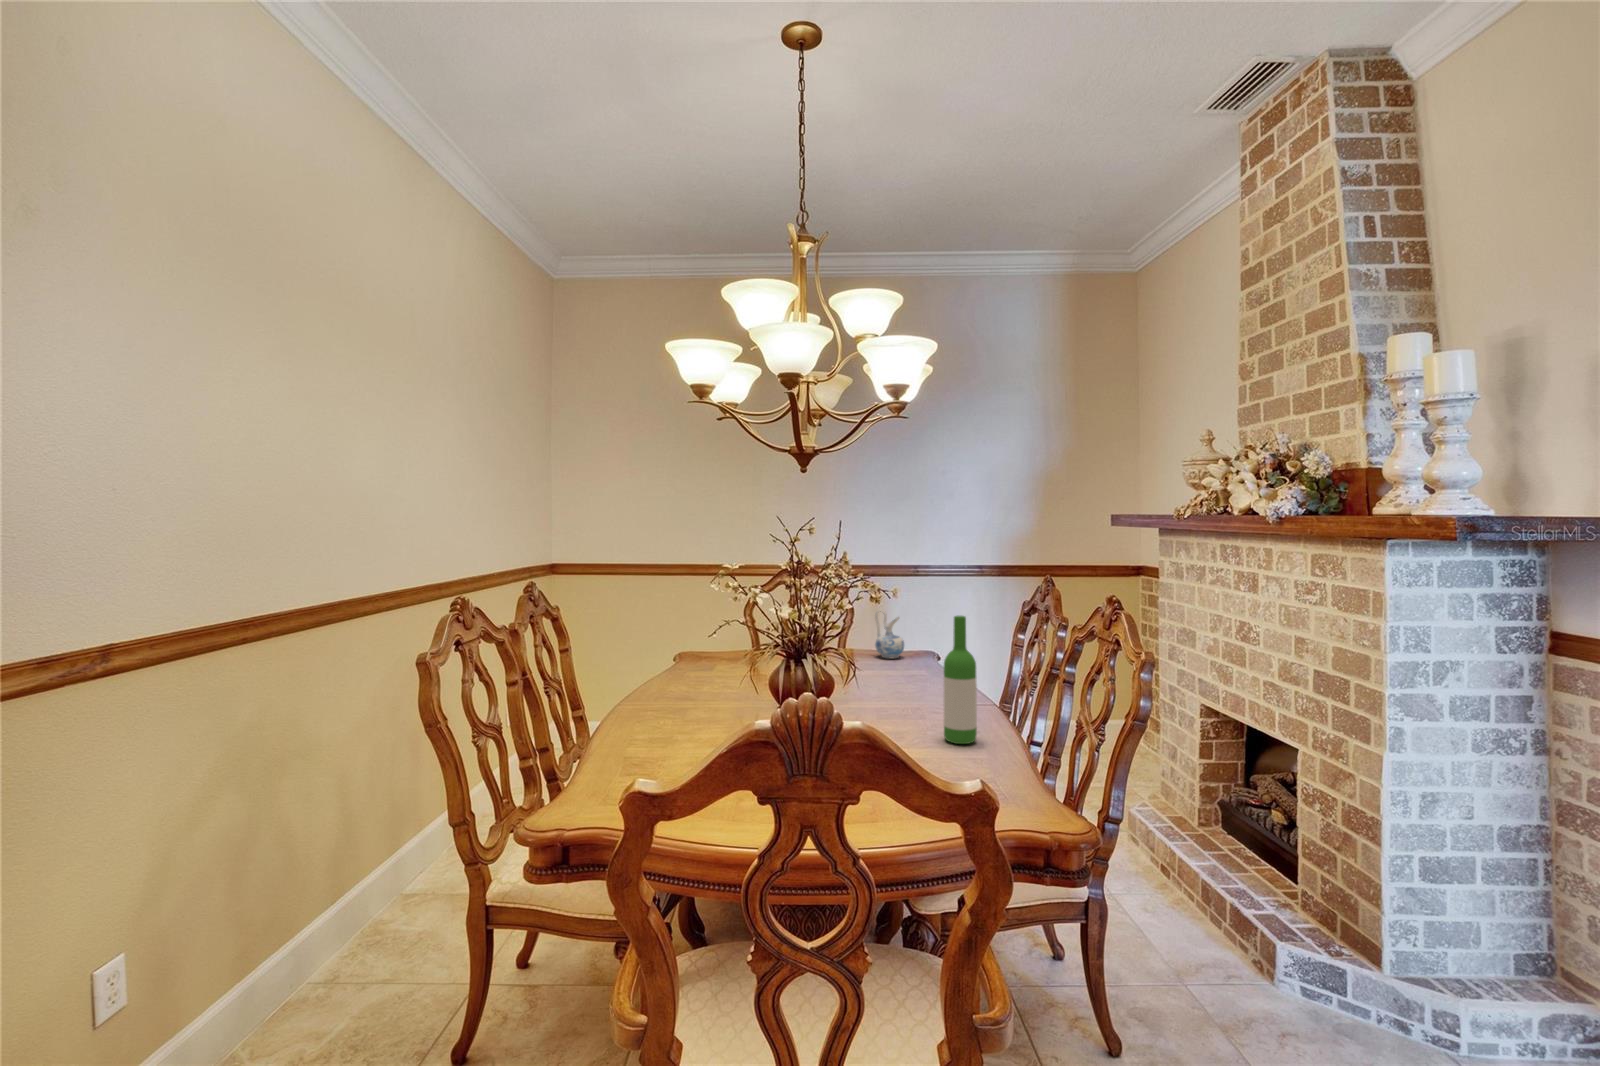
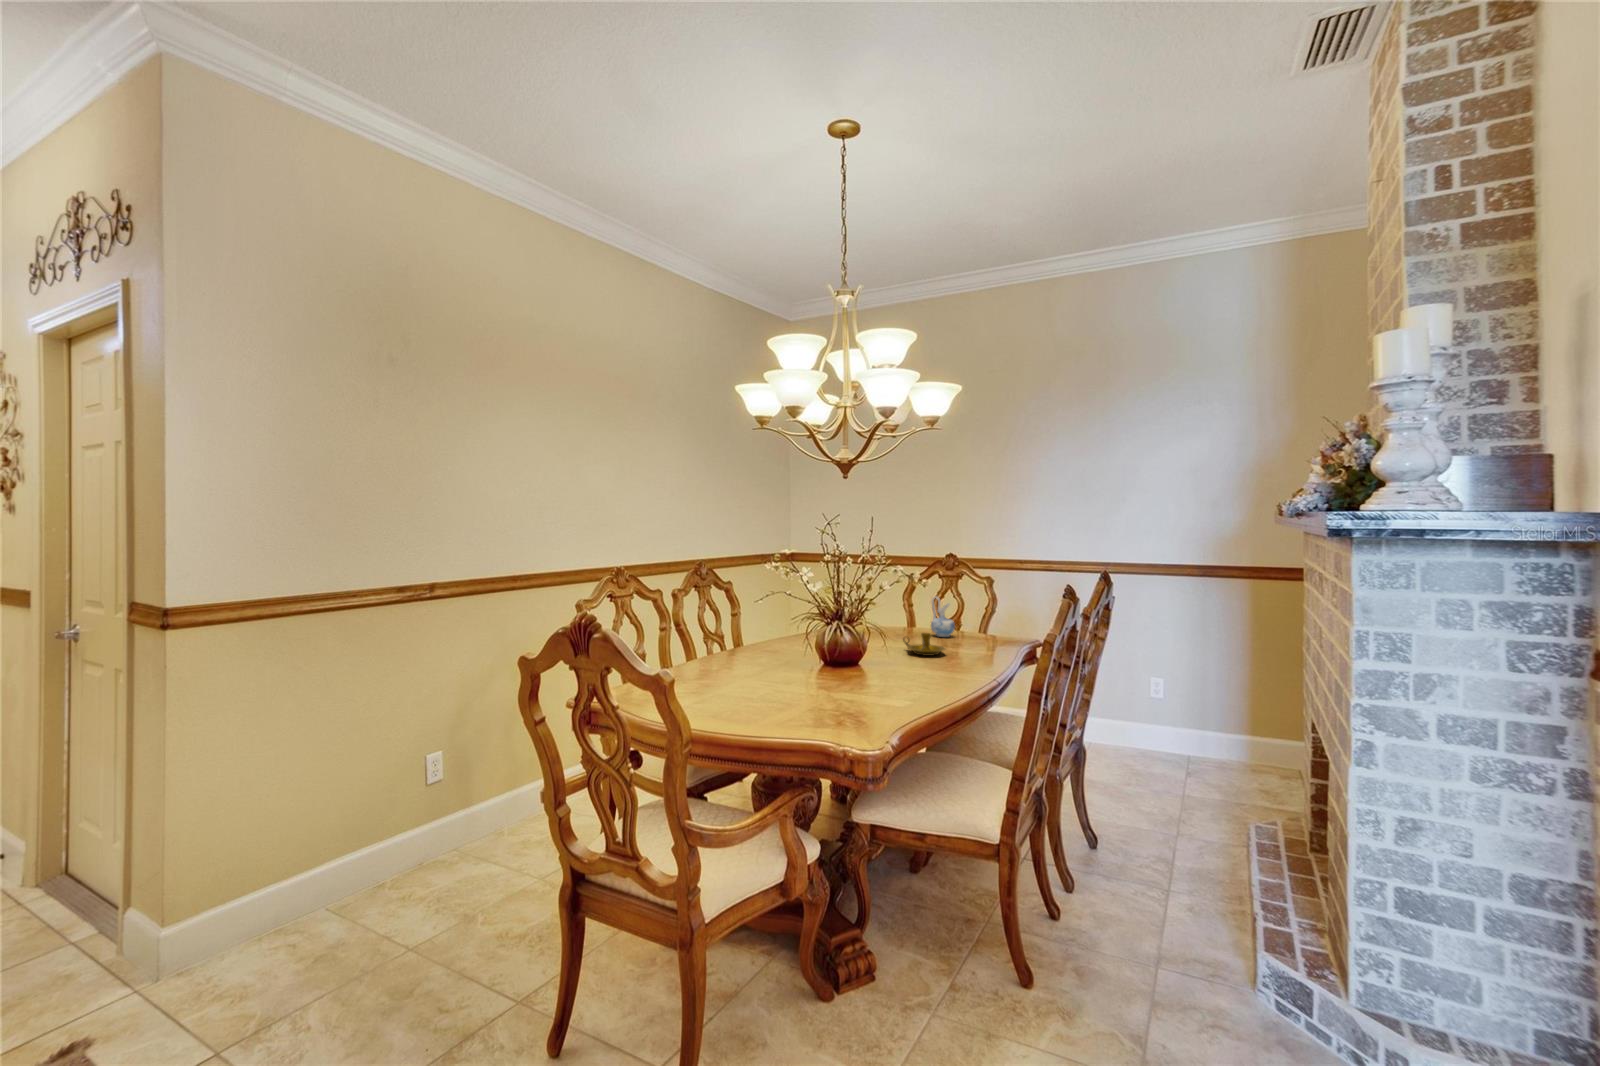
wine bottle: present [944,616,977,744] -> none [876,592,902,691]
candlestick: none [880,658,938,687] -> present [903,633,946,656]

